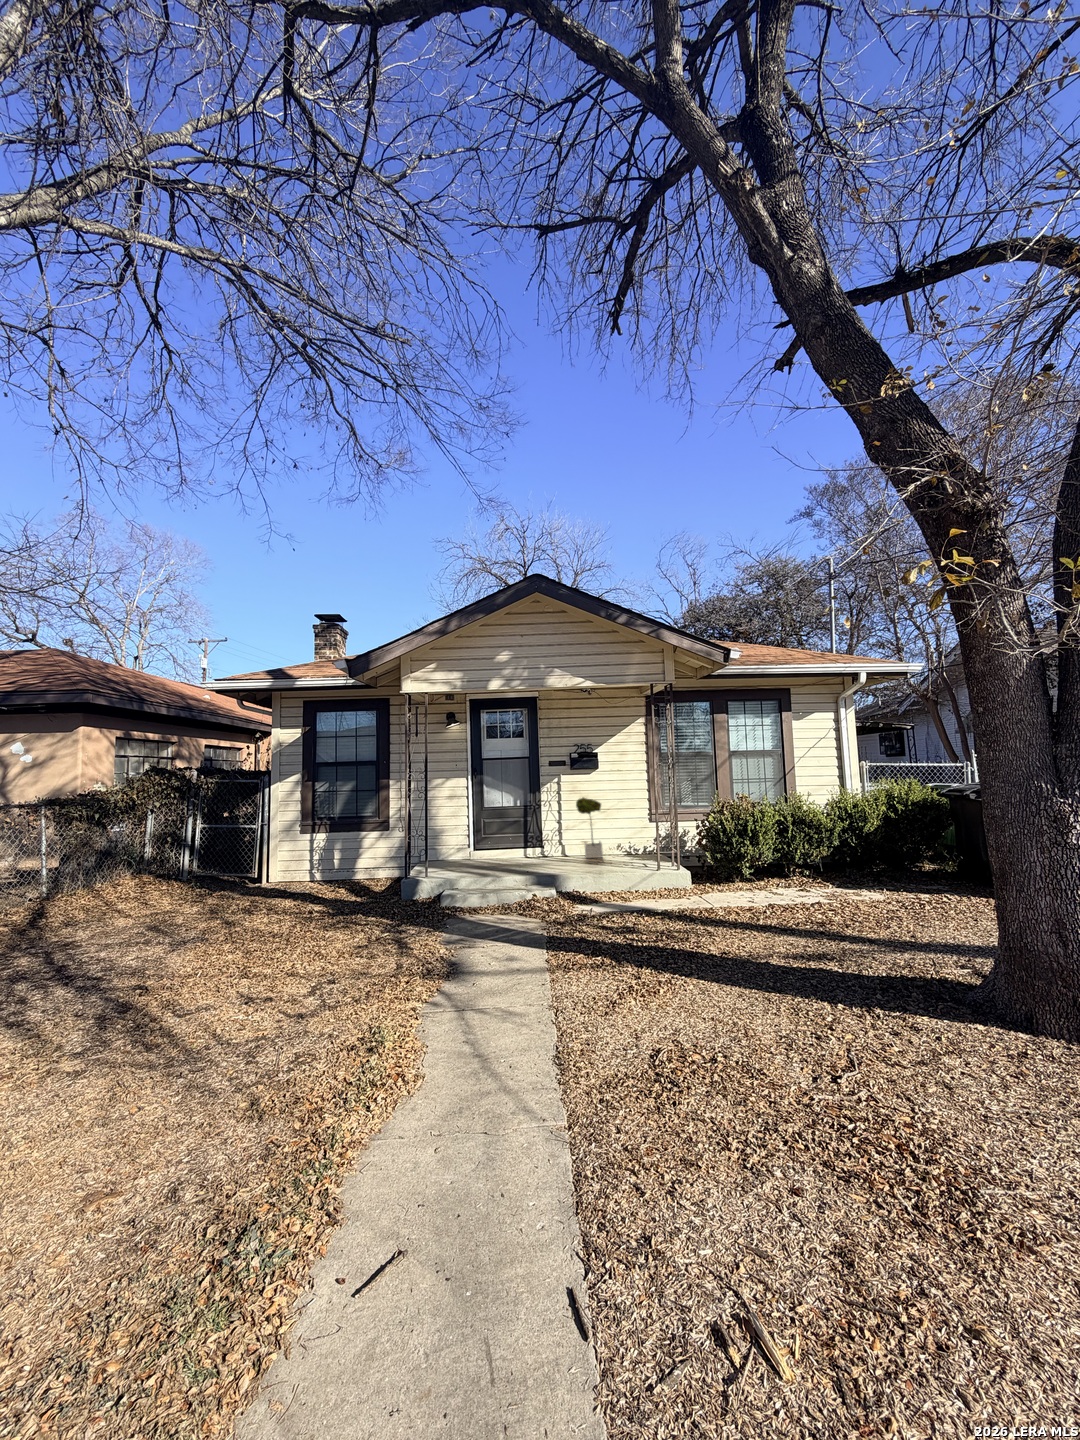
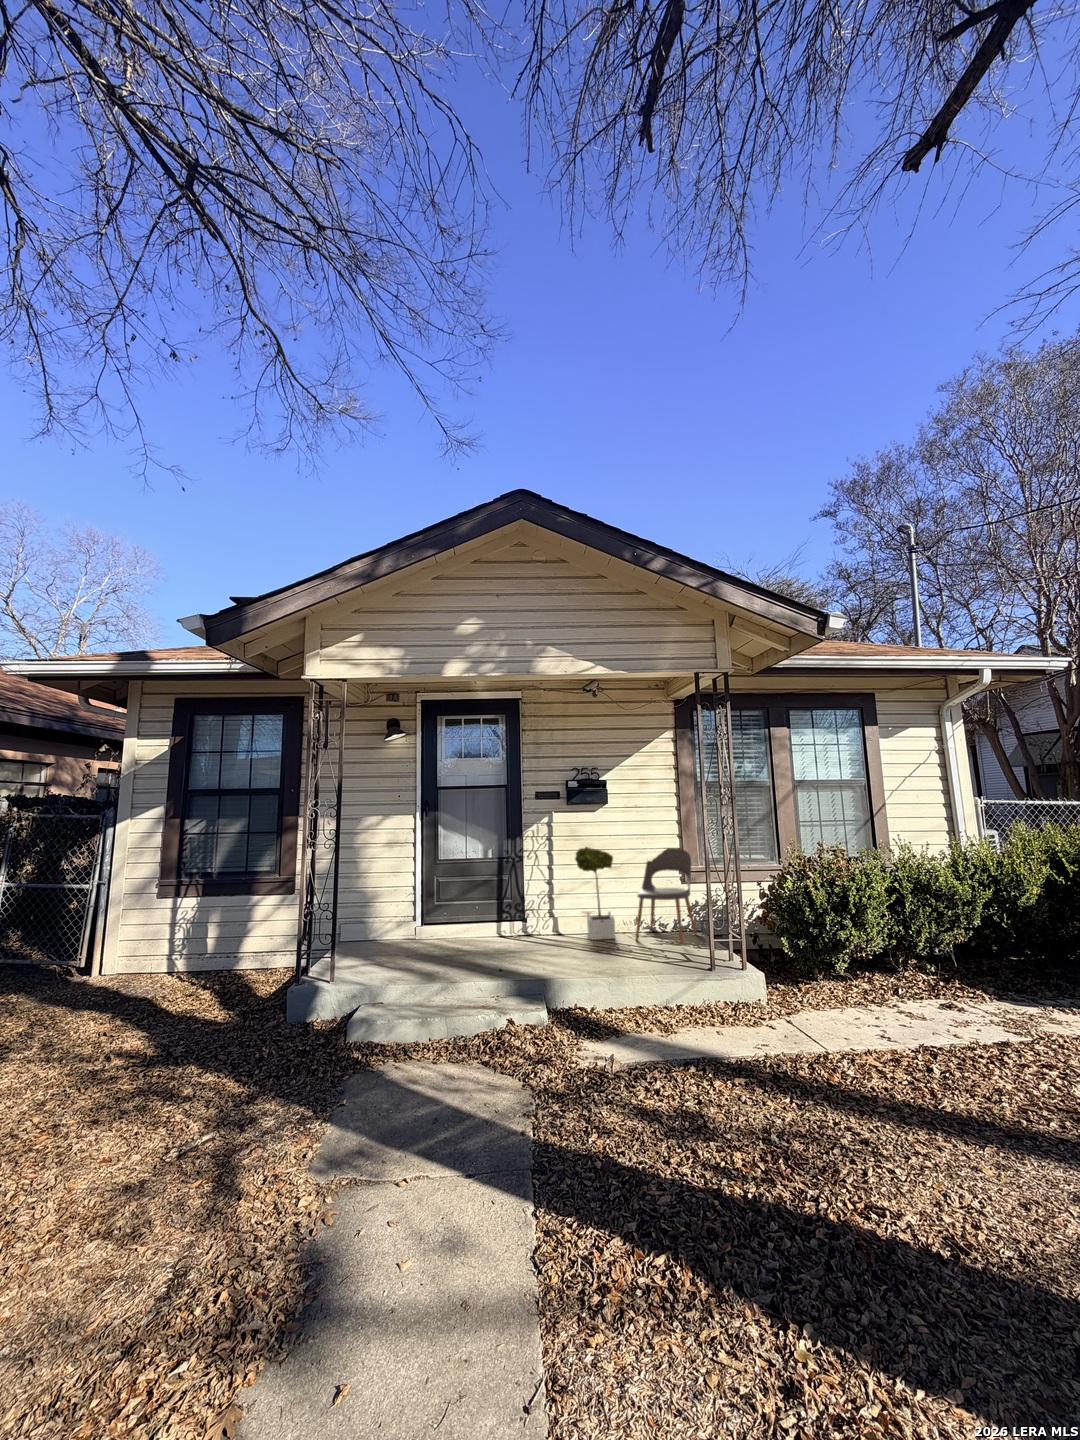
chair: none [616,798,658,859] -> present [635,848,697,944]

